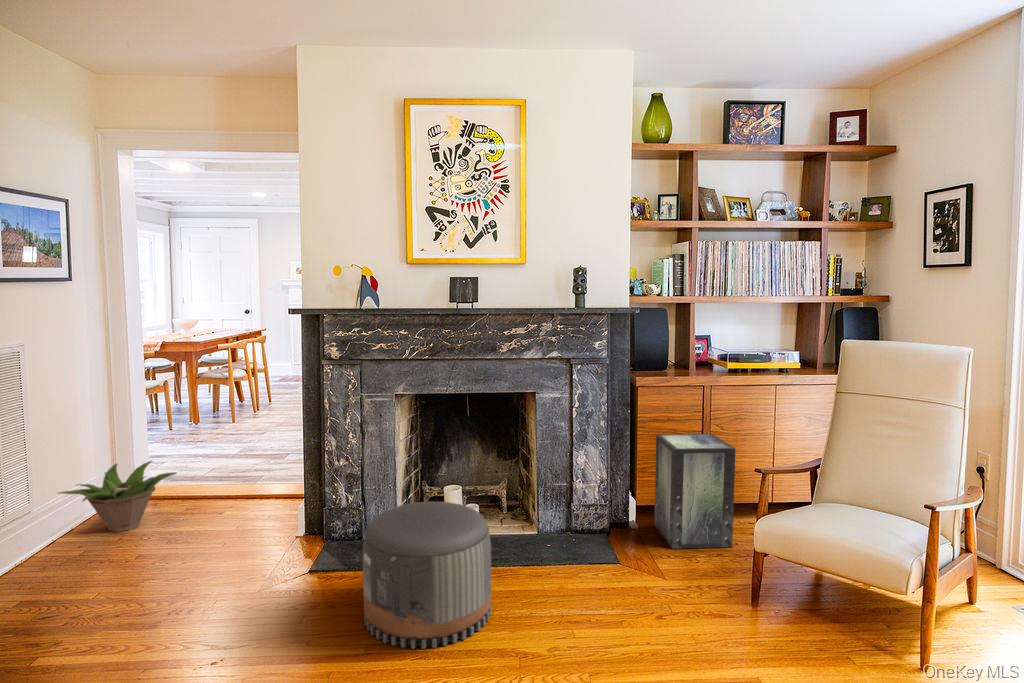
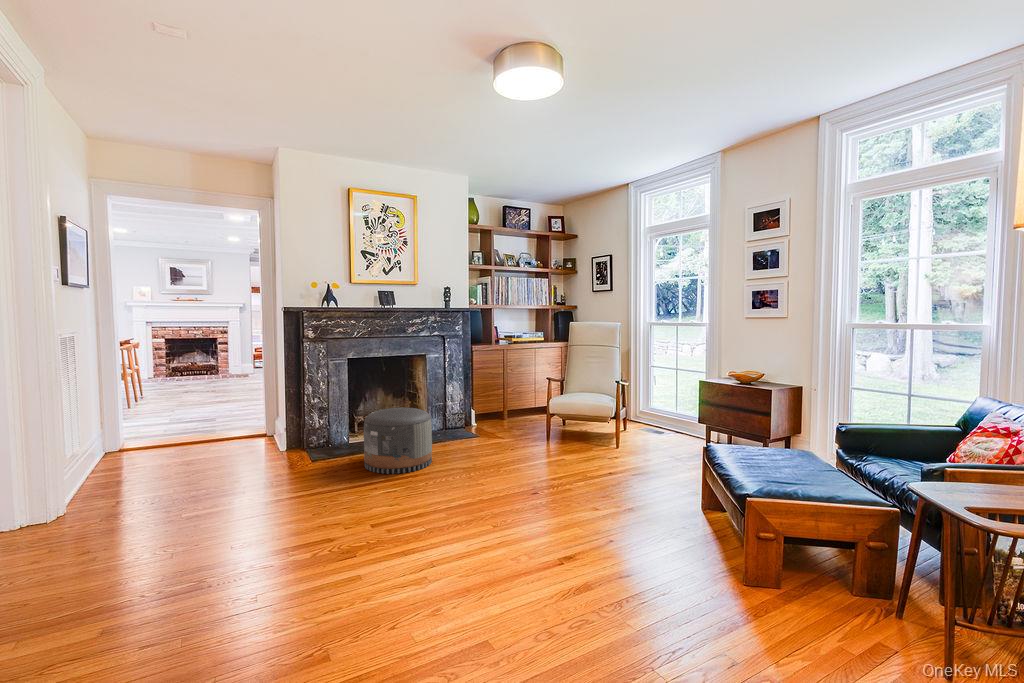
storage box: present [654,434,735,549] -> none [483,373,524,429]
decorative plant: present [59,461,177,532] -> none [87,420,177,468]

